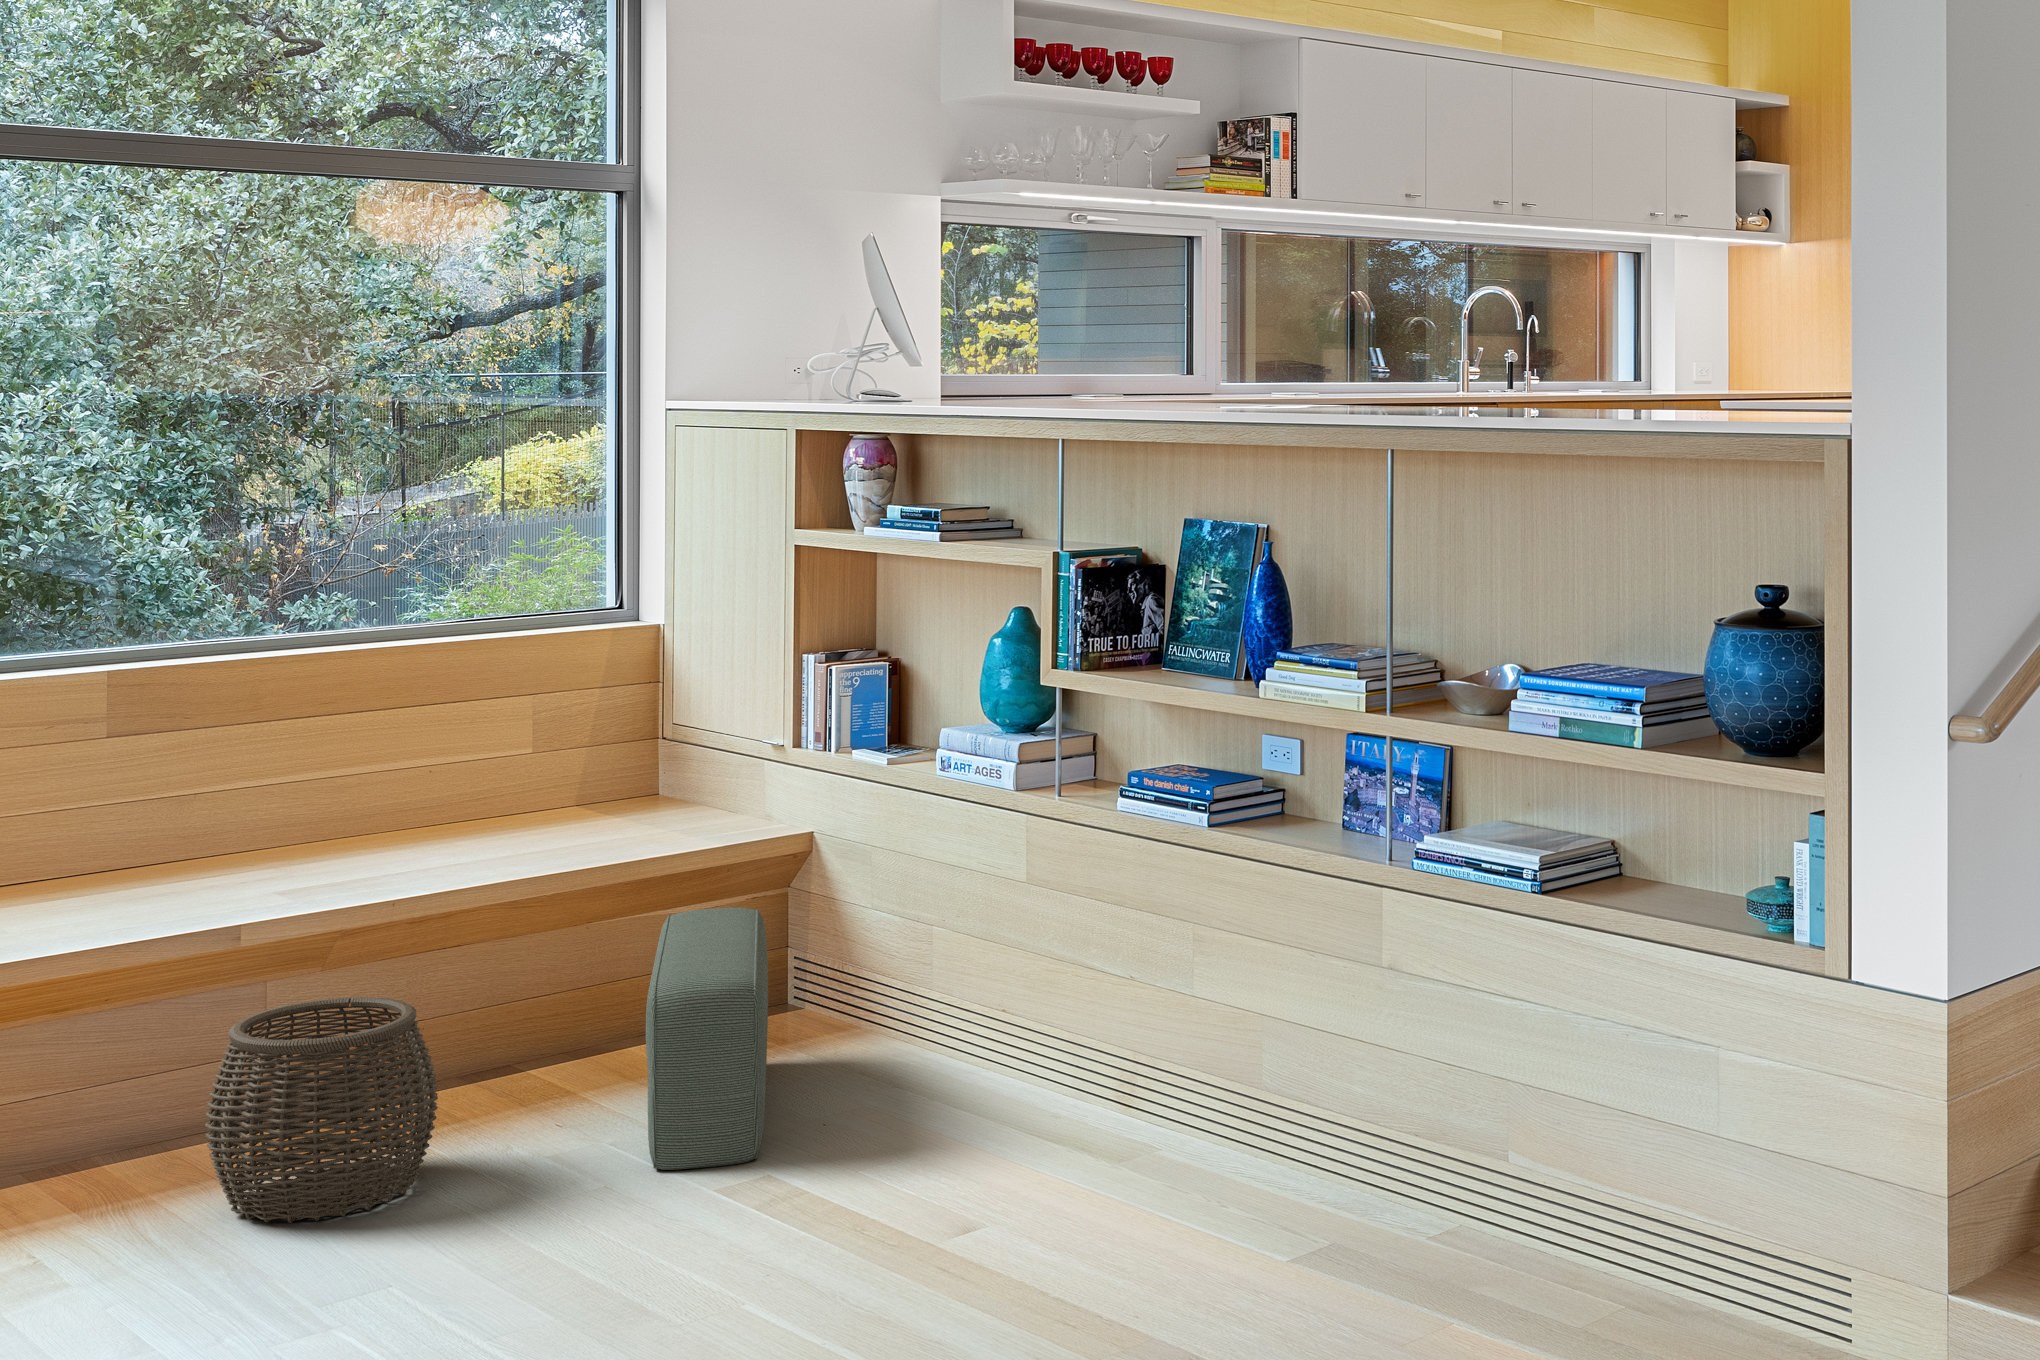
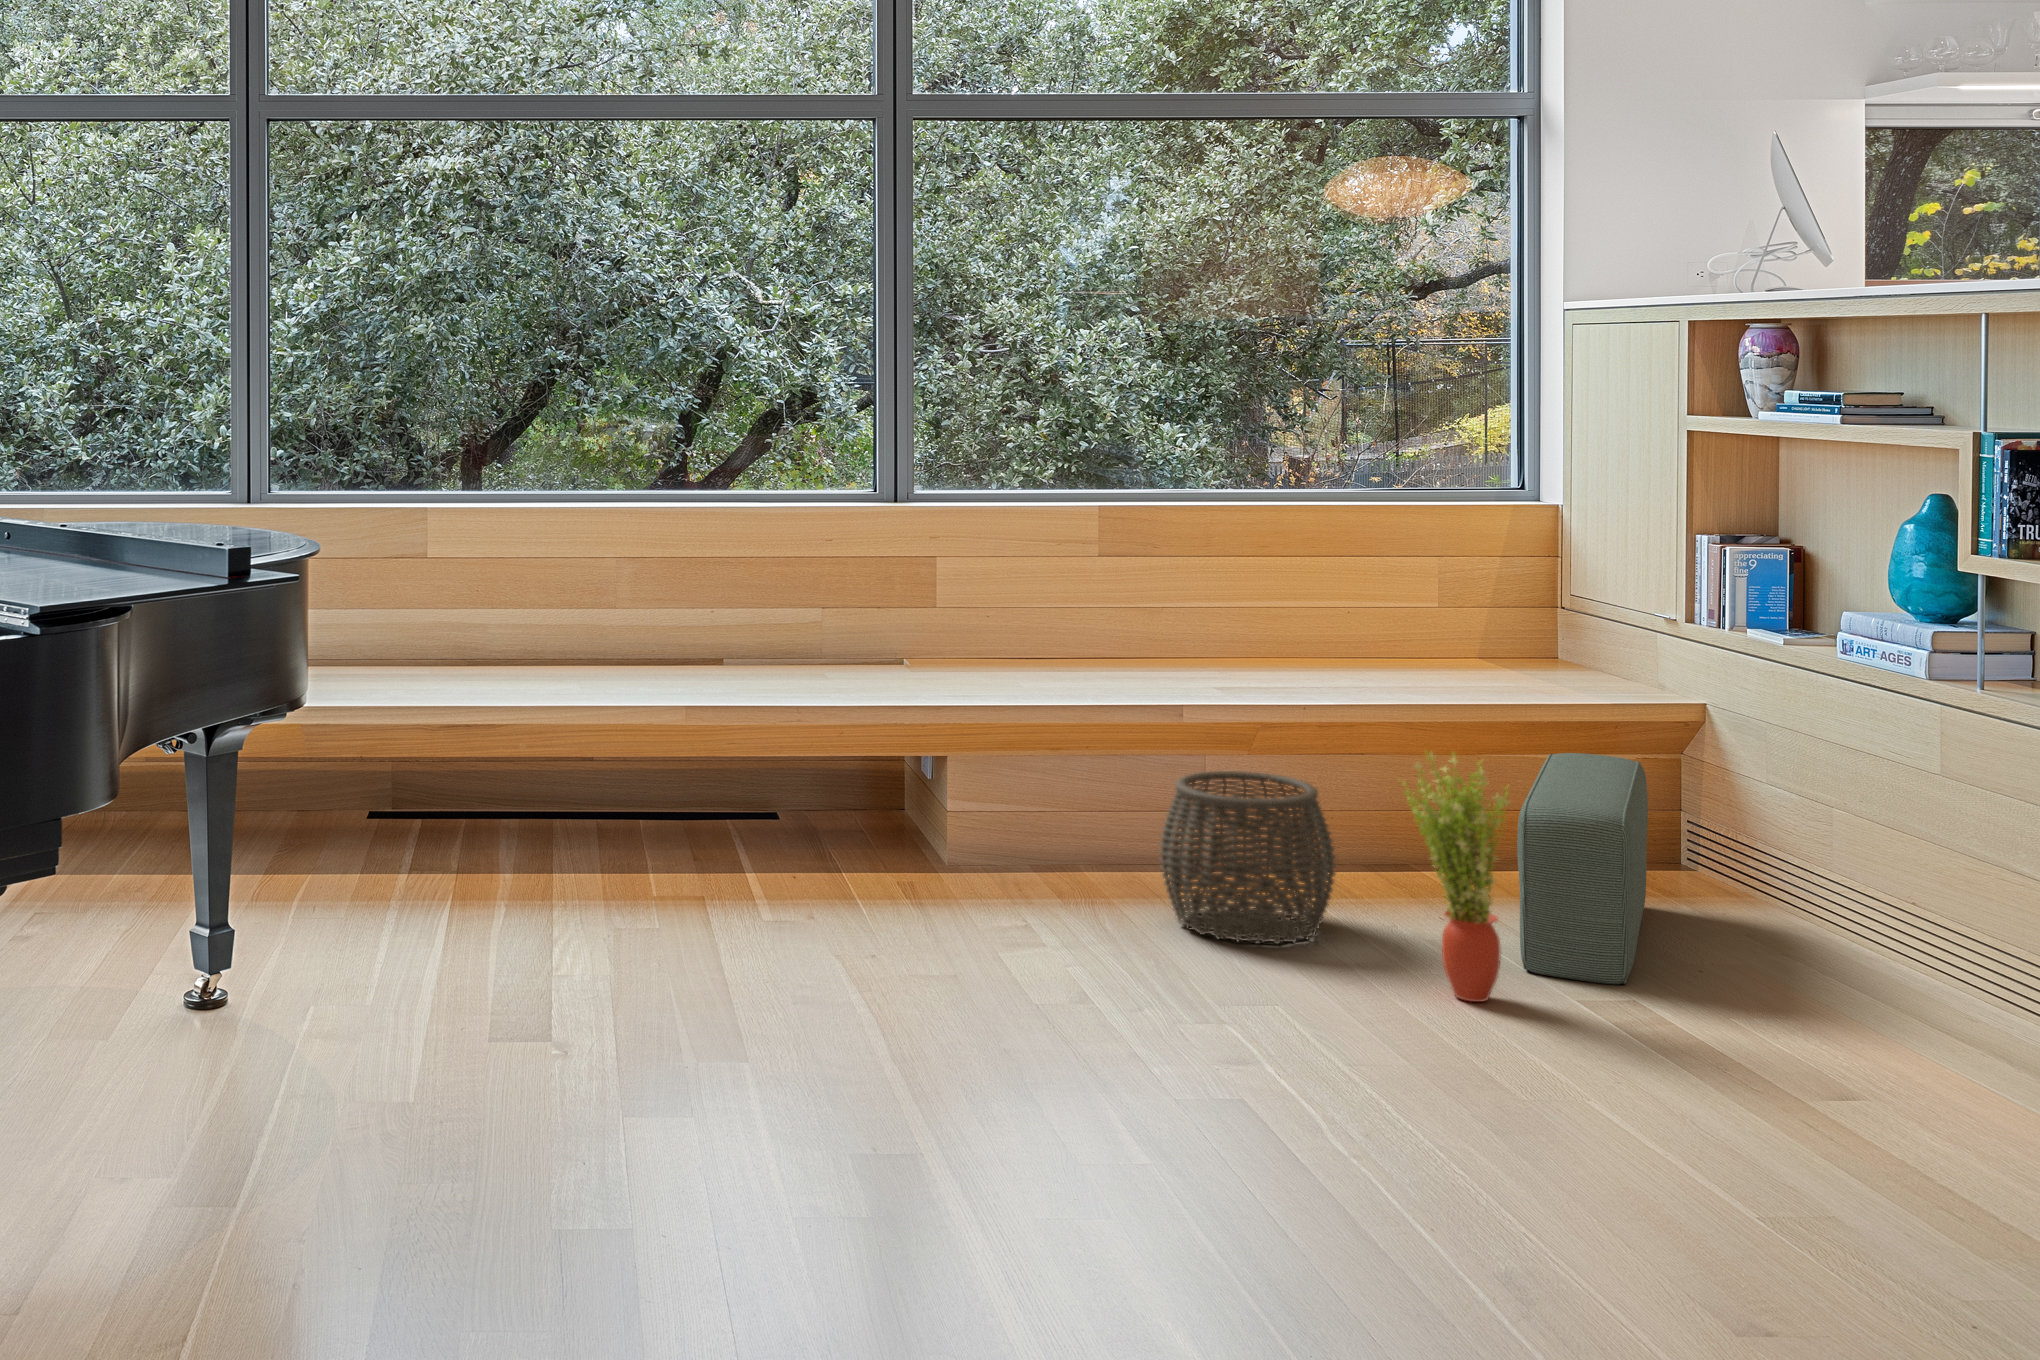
potted plant: none [521,941,647,1224] -> present [1403,753,1510,1002]

